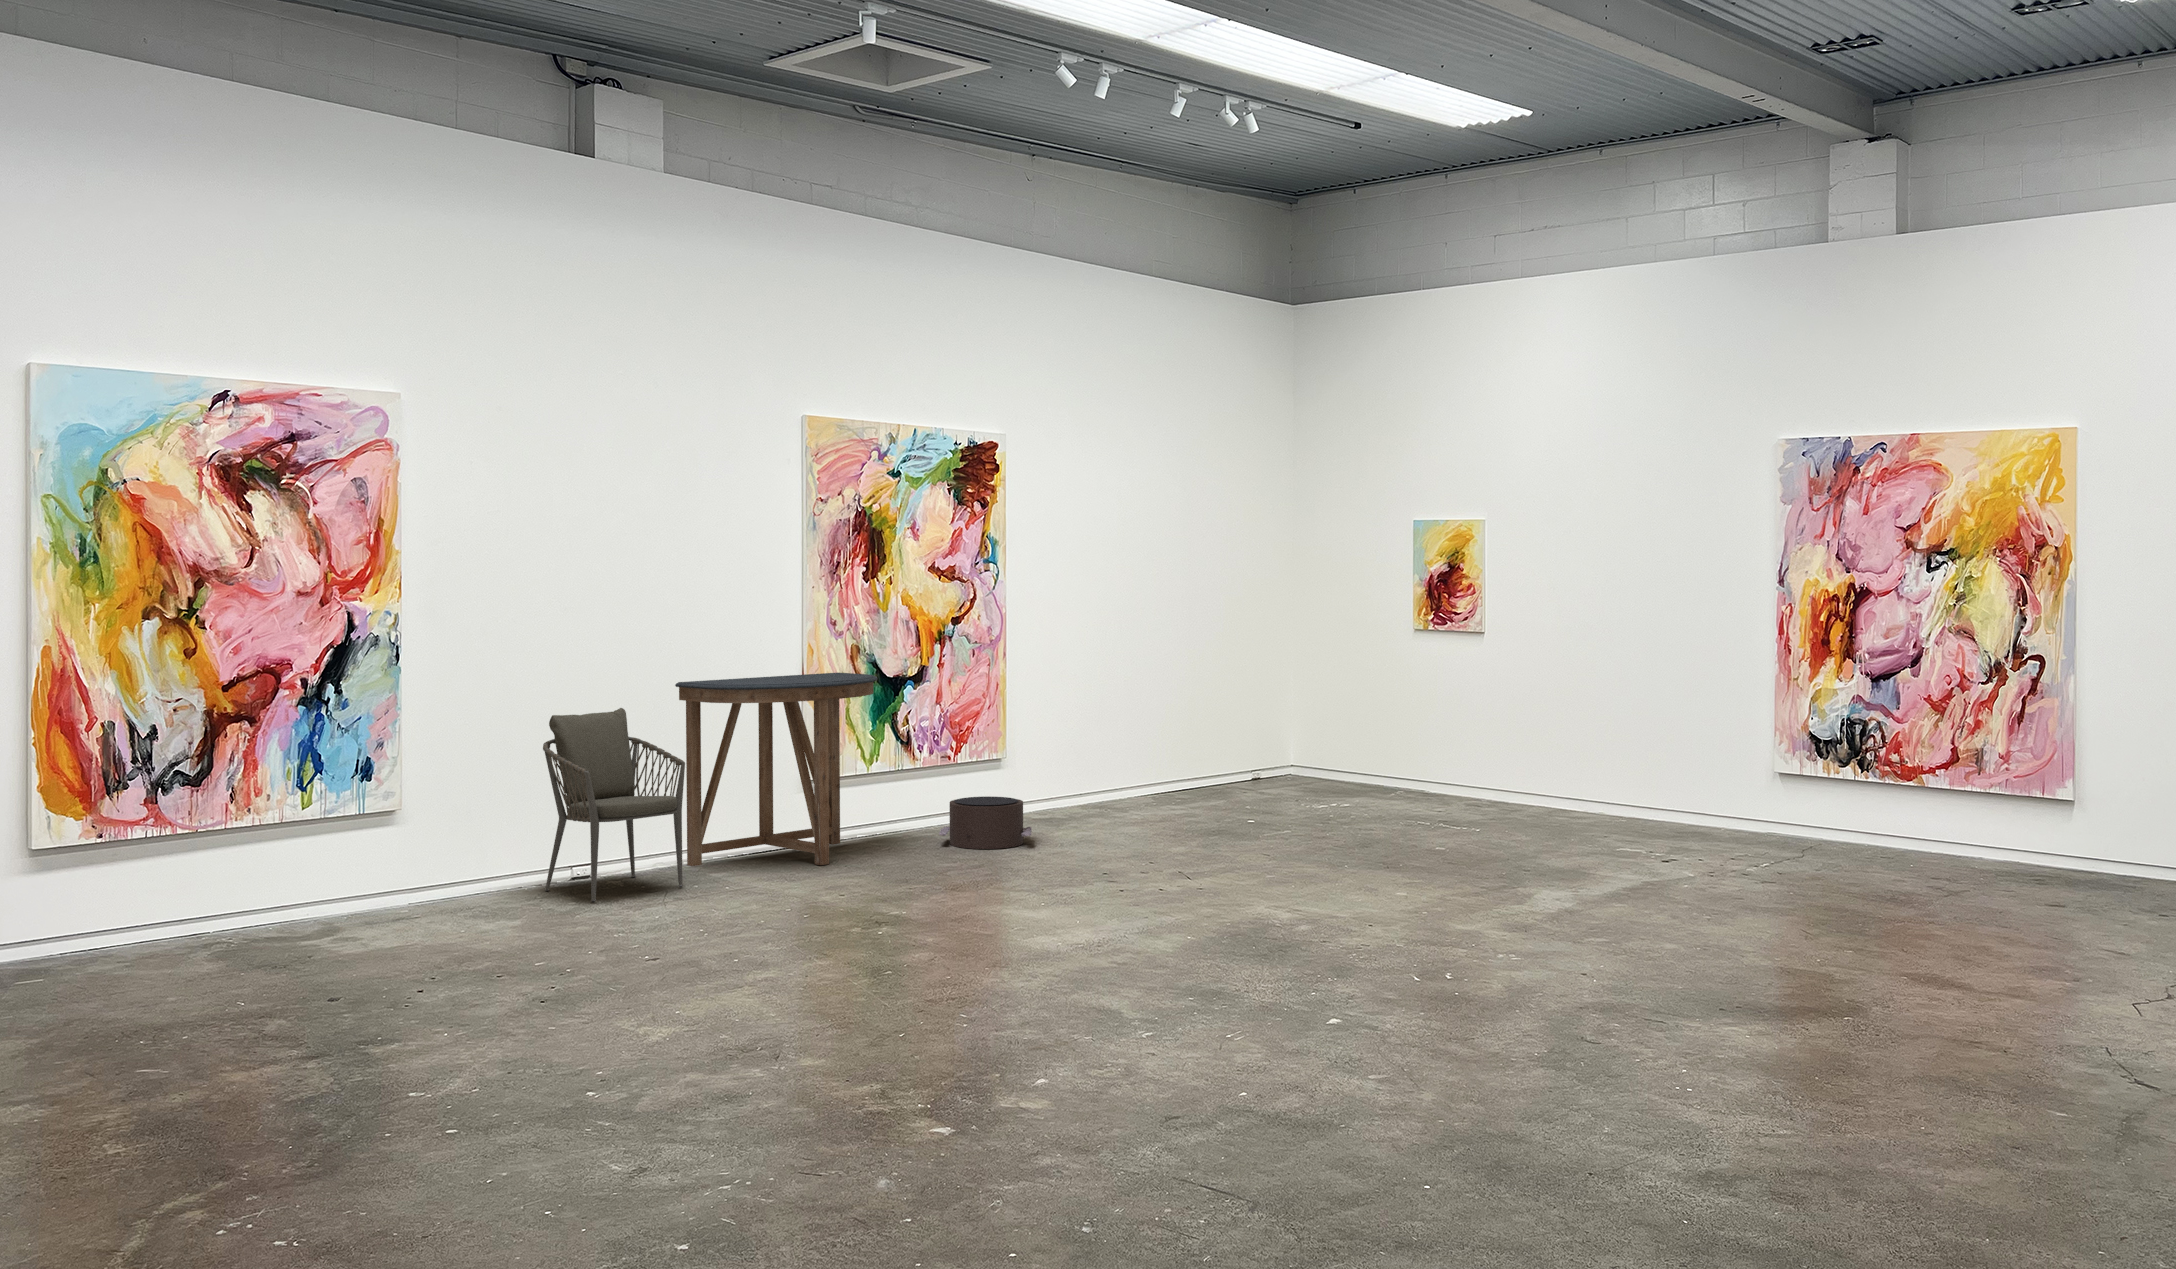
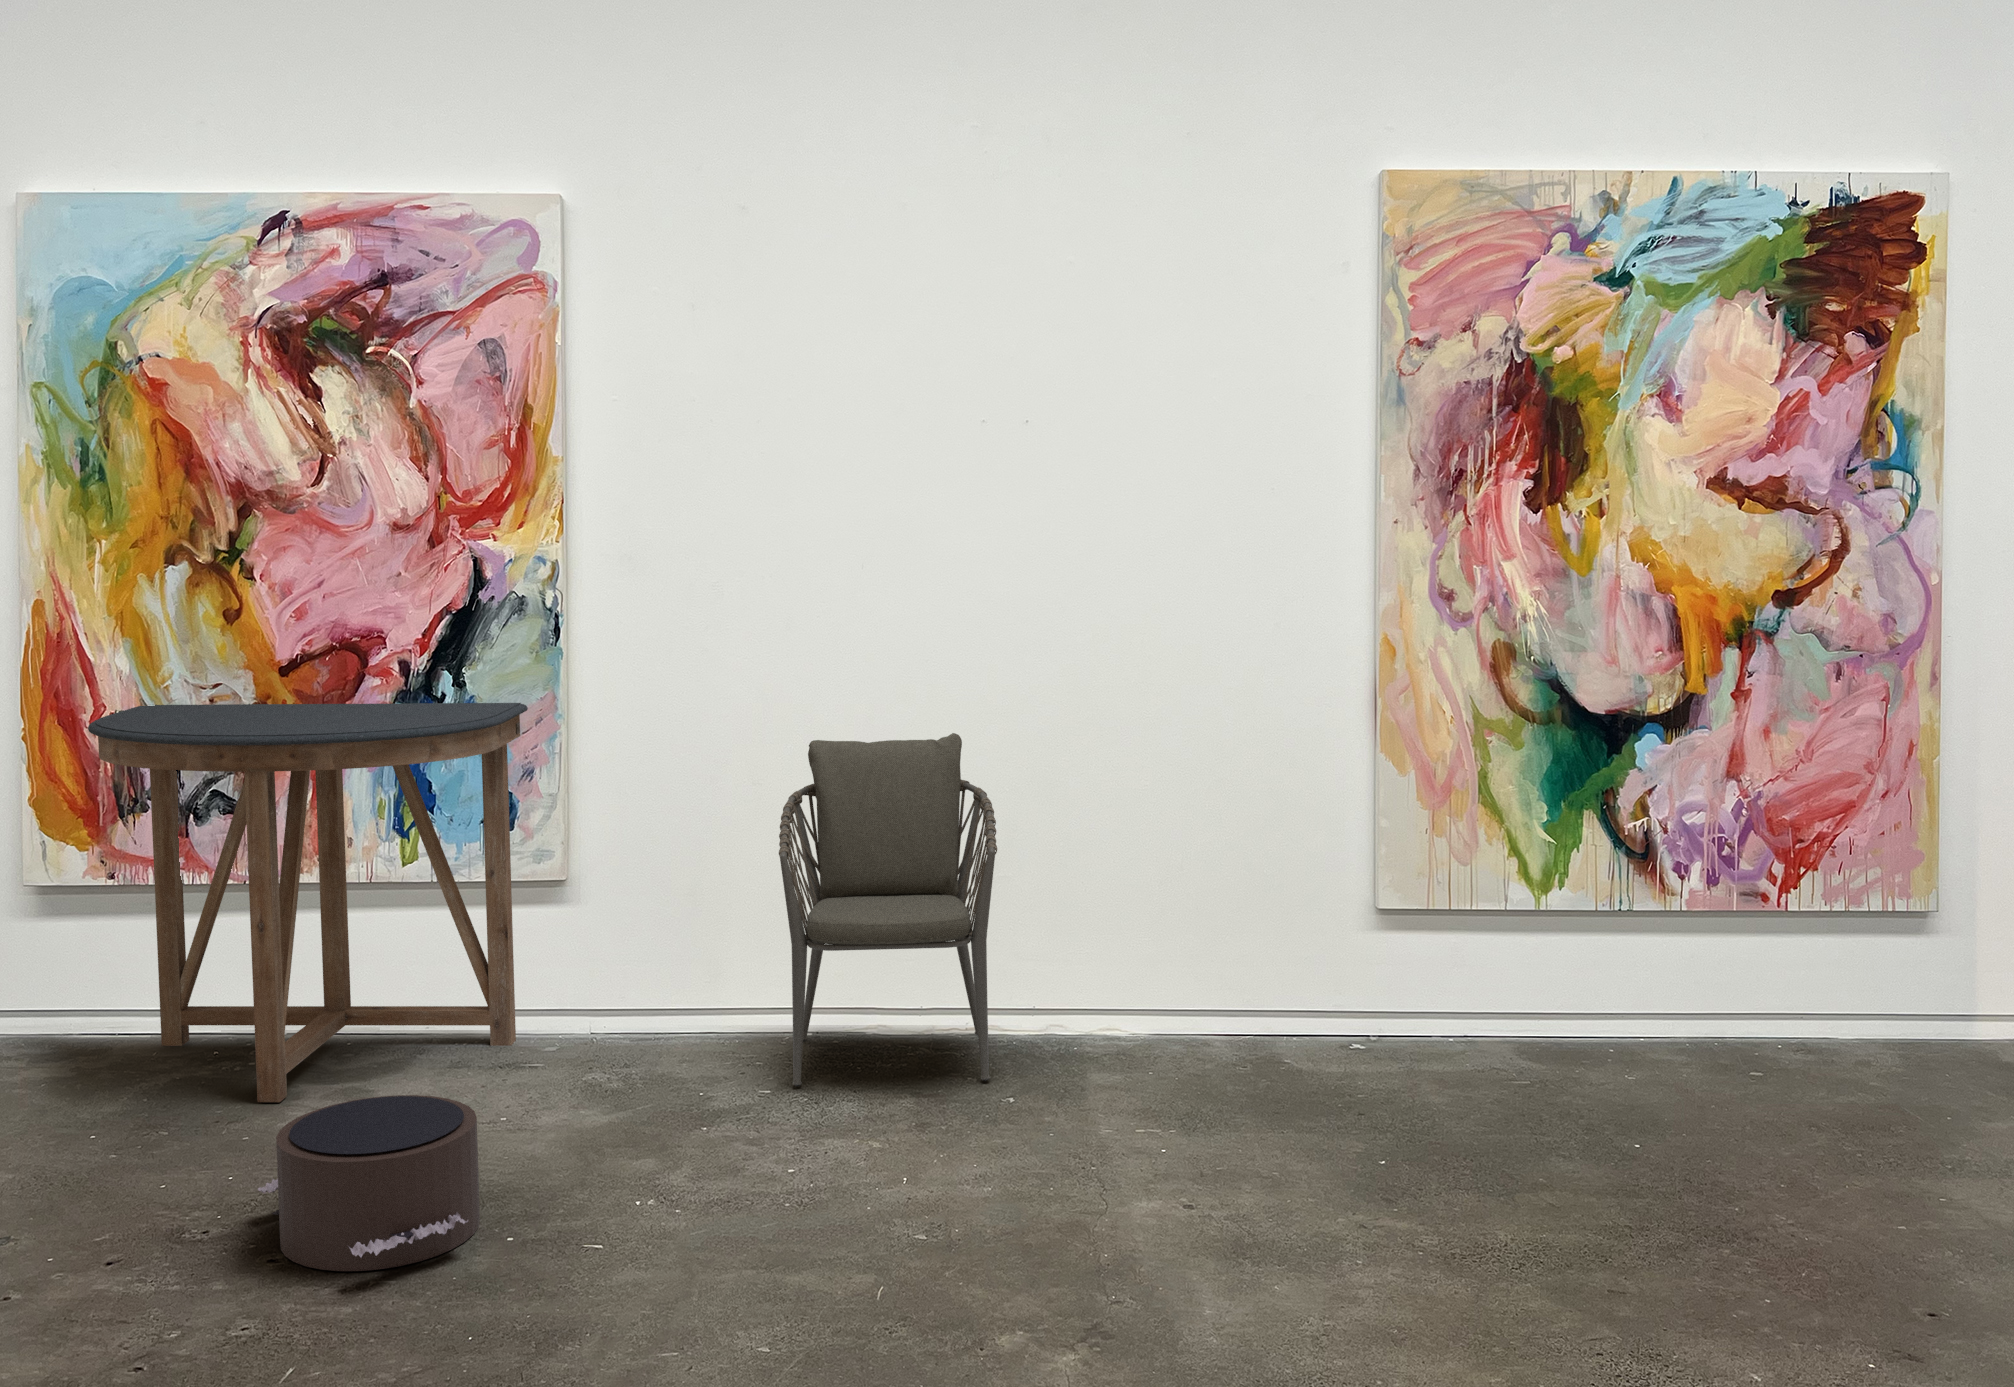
console table: present [675,673,877,866] -> present [88,703,528,1102]
pouf: present [939,796,1032,849] -> present [258,1095,480,1271]

